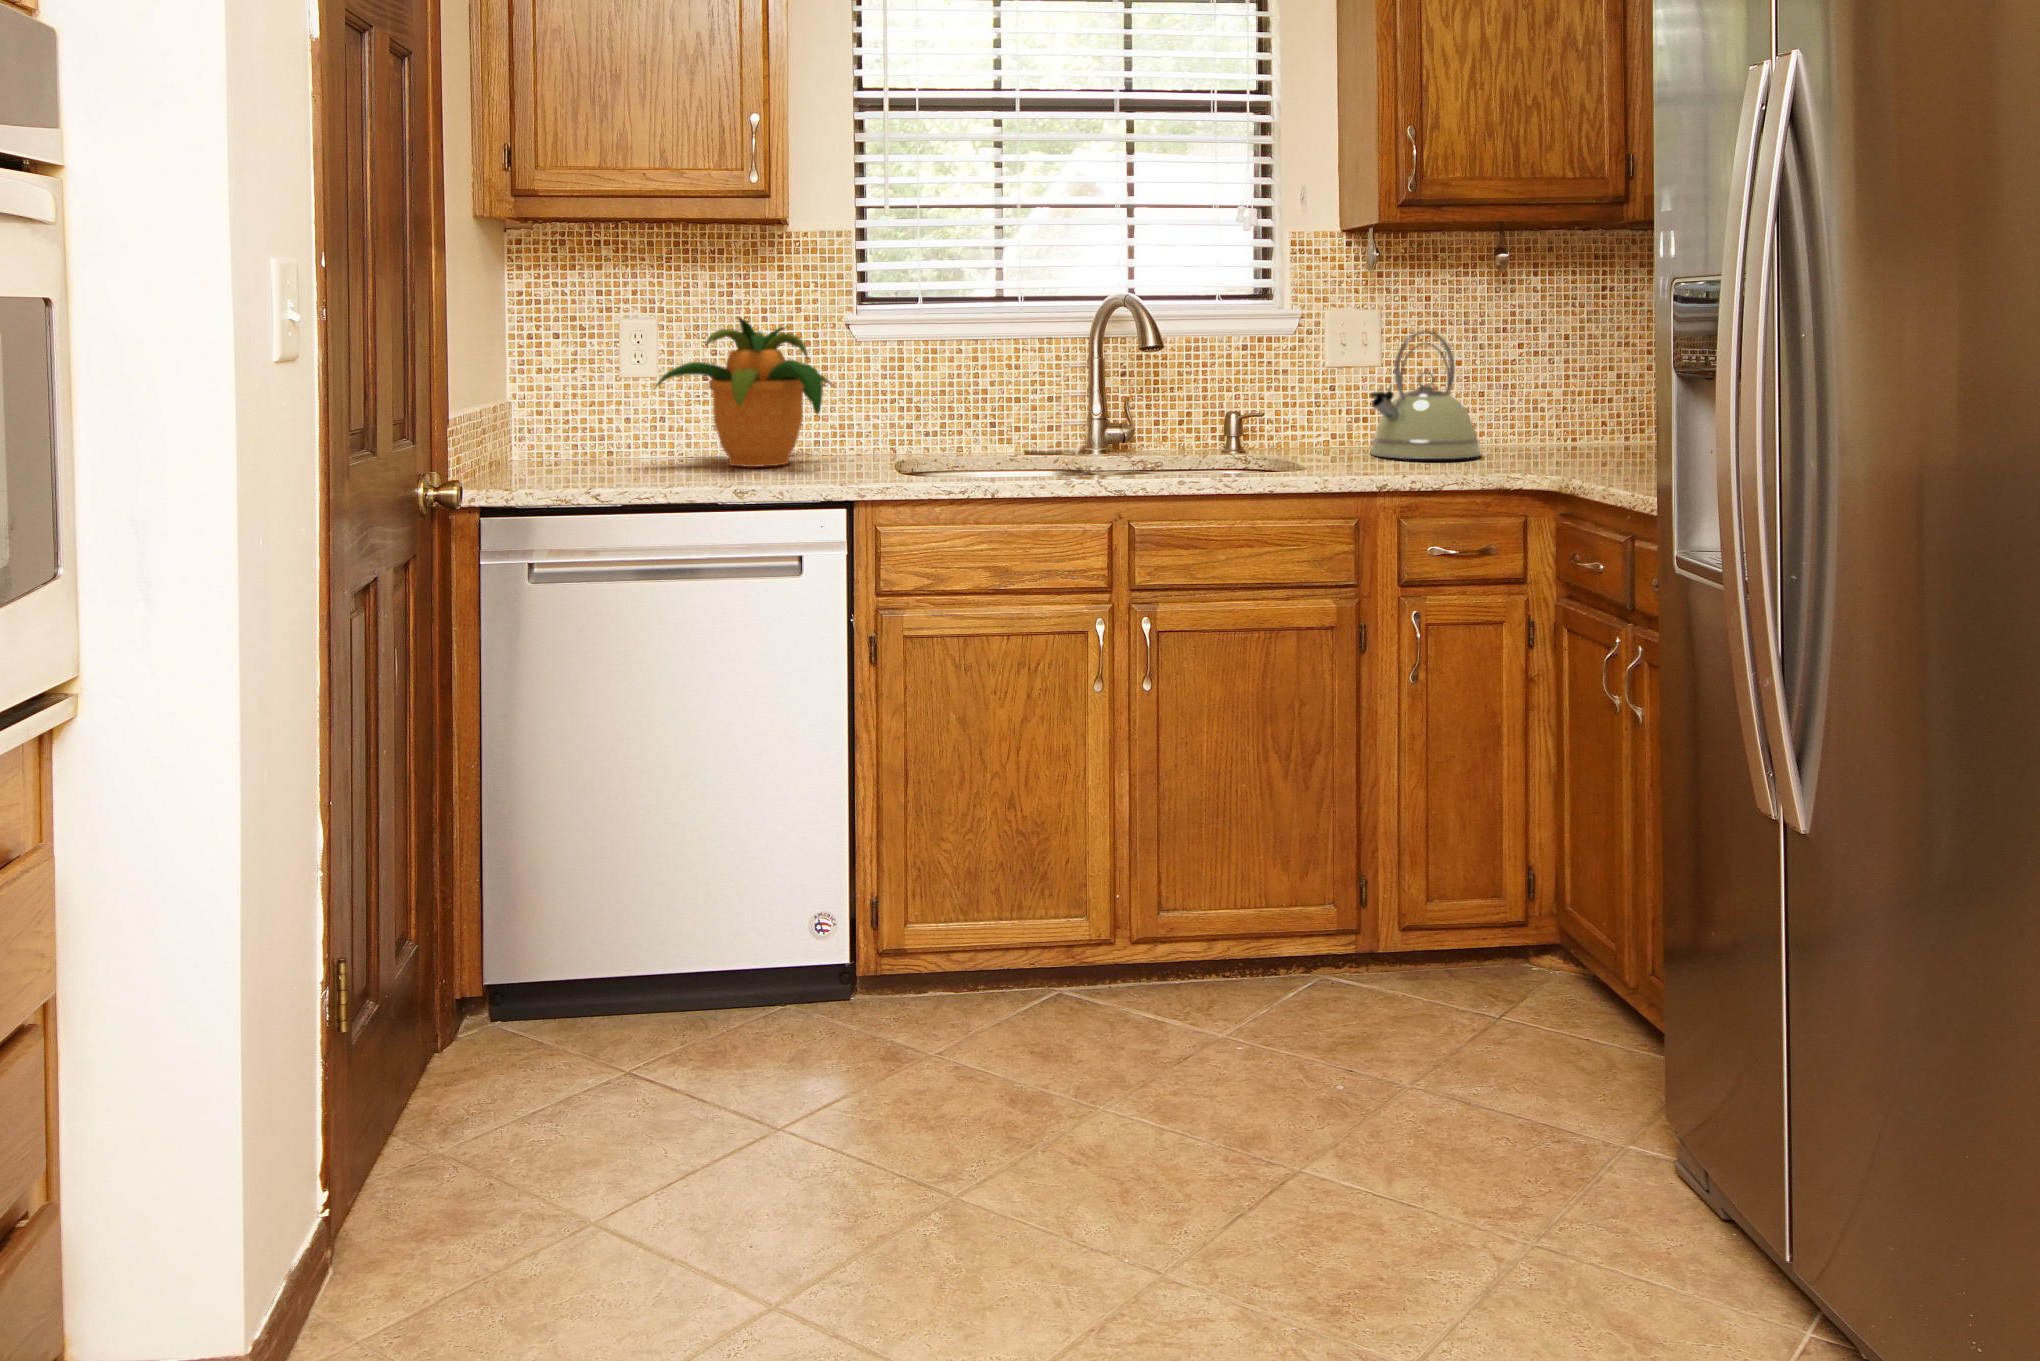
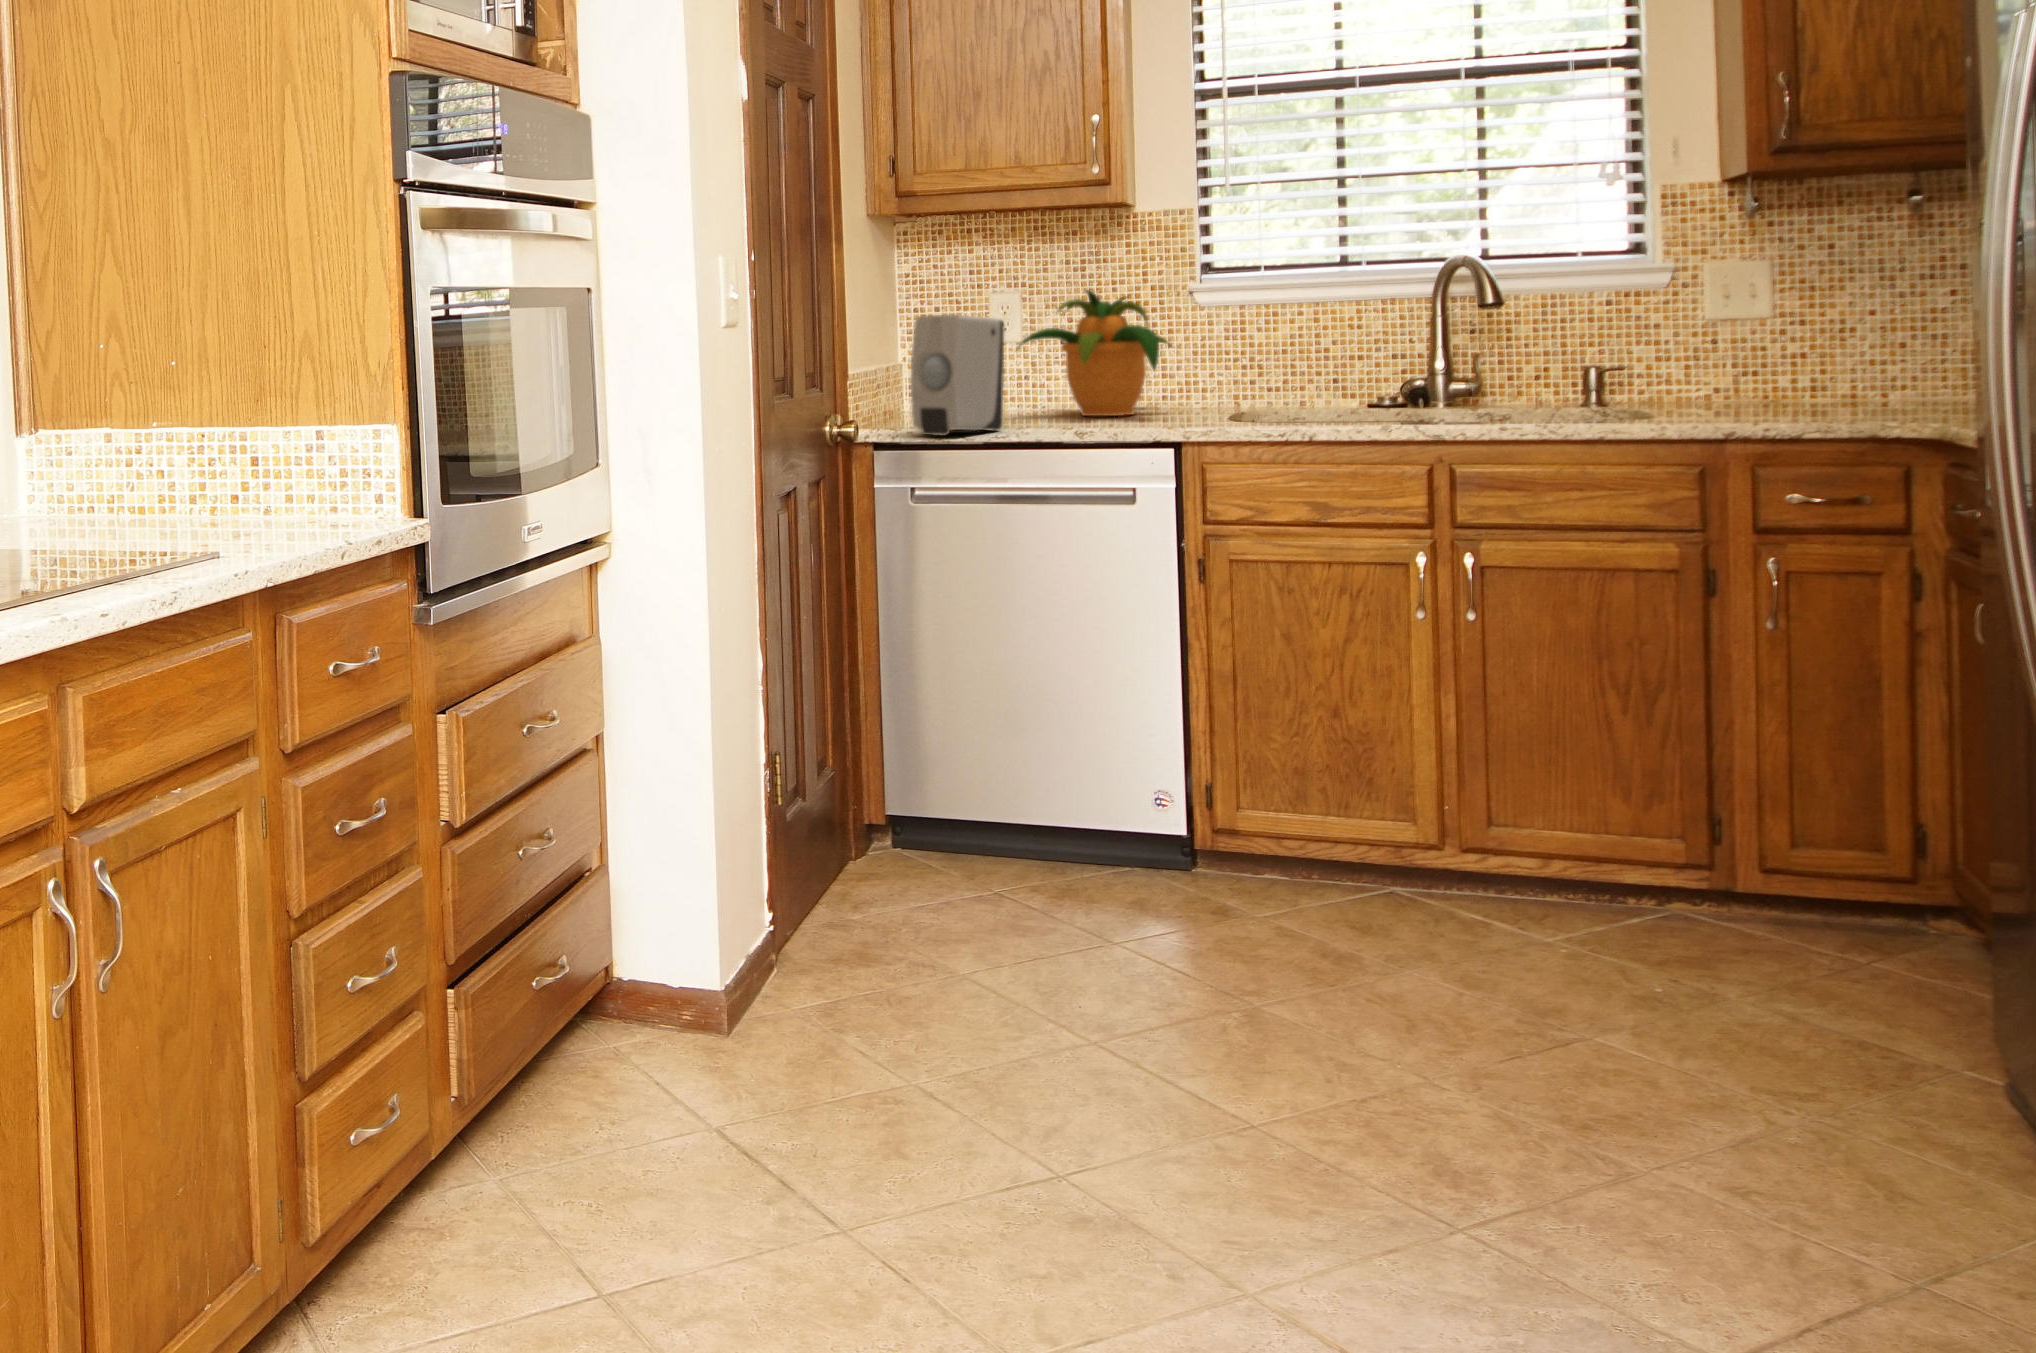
kettle: present [1371,331,1481,459] -> none [1741,278,1887,410]
soap dispenser: none [531,346,648,498] -> present [911,315,1004,436]

